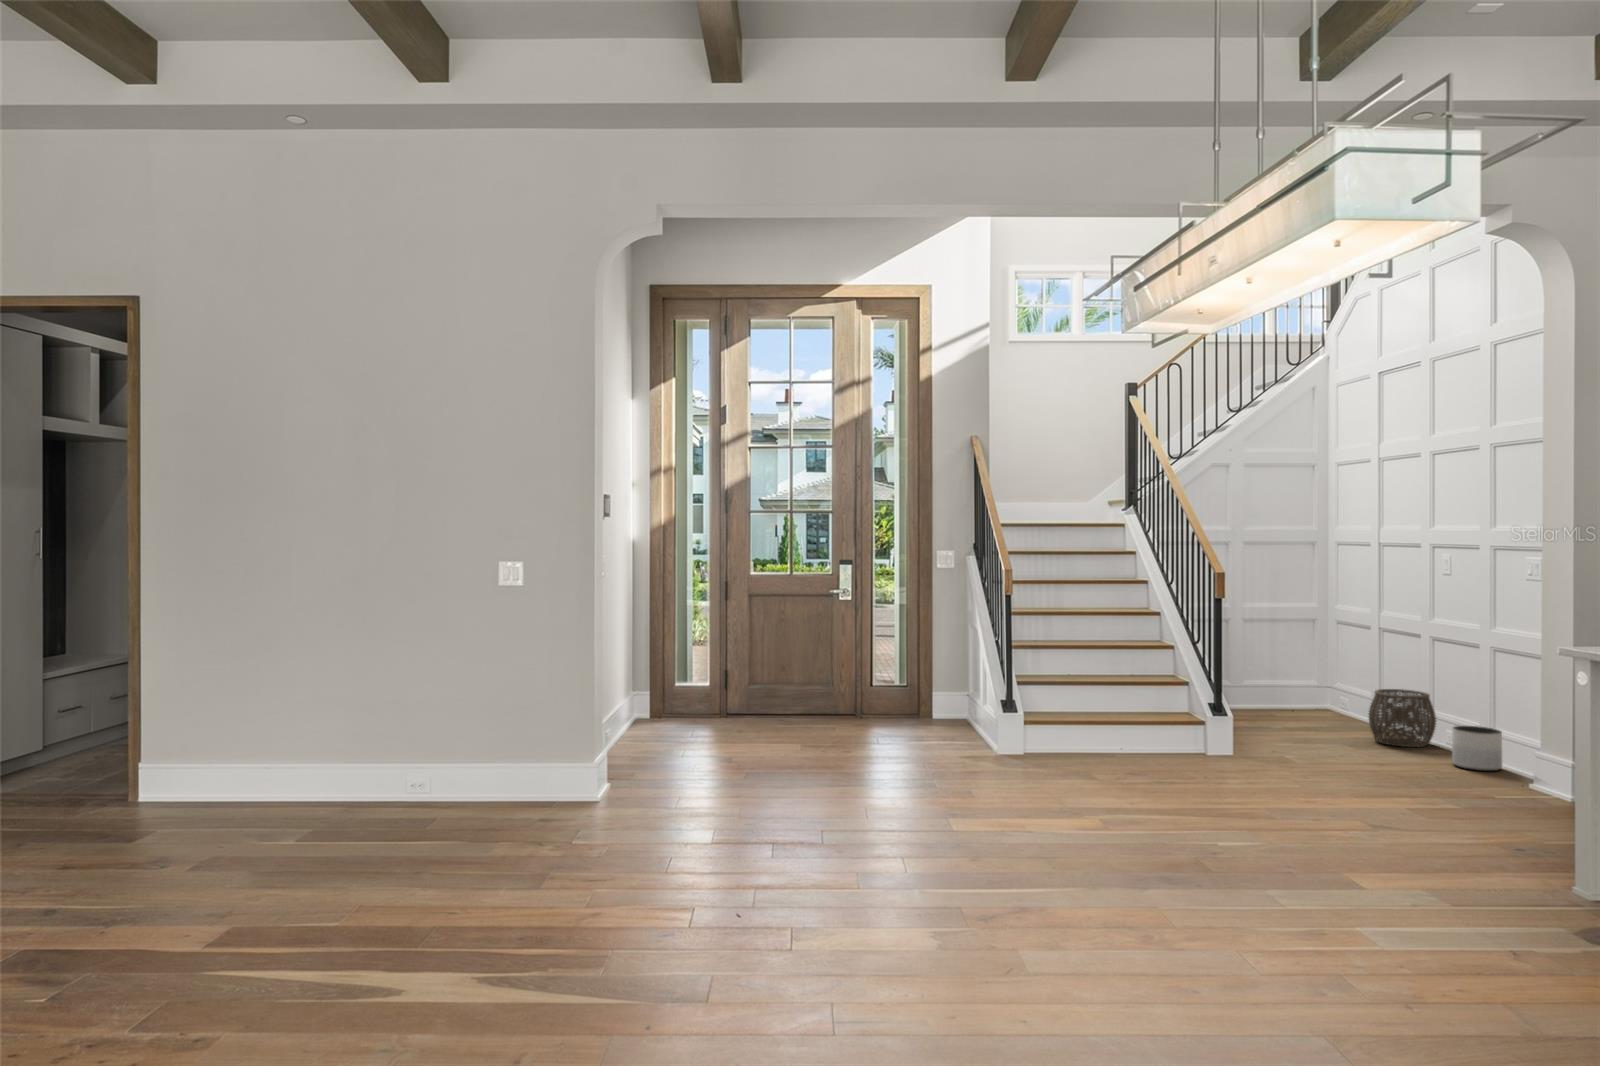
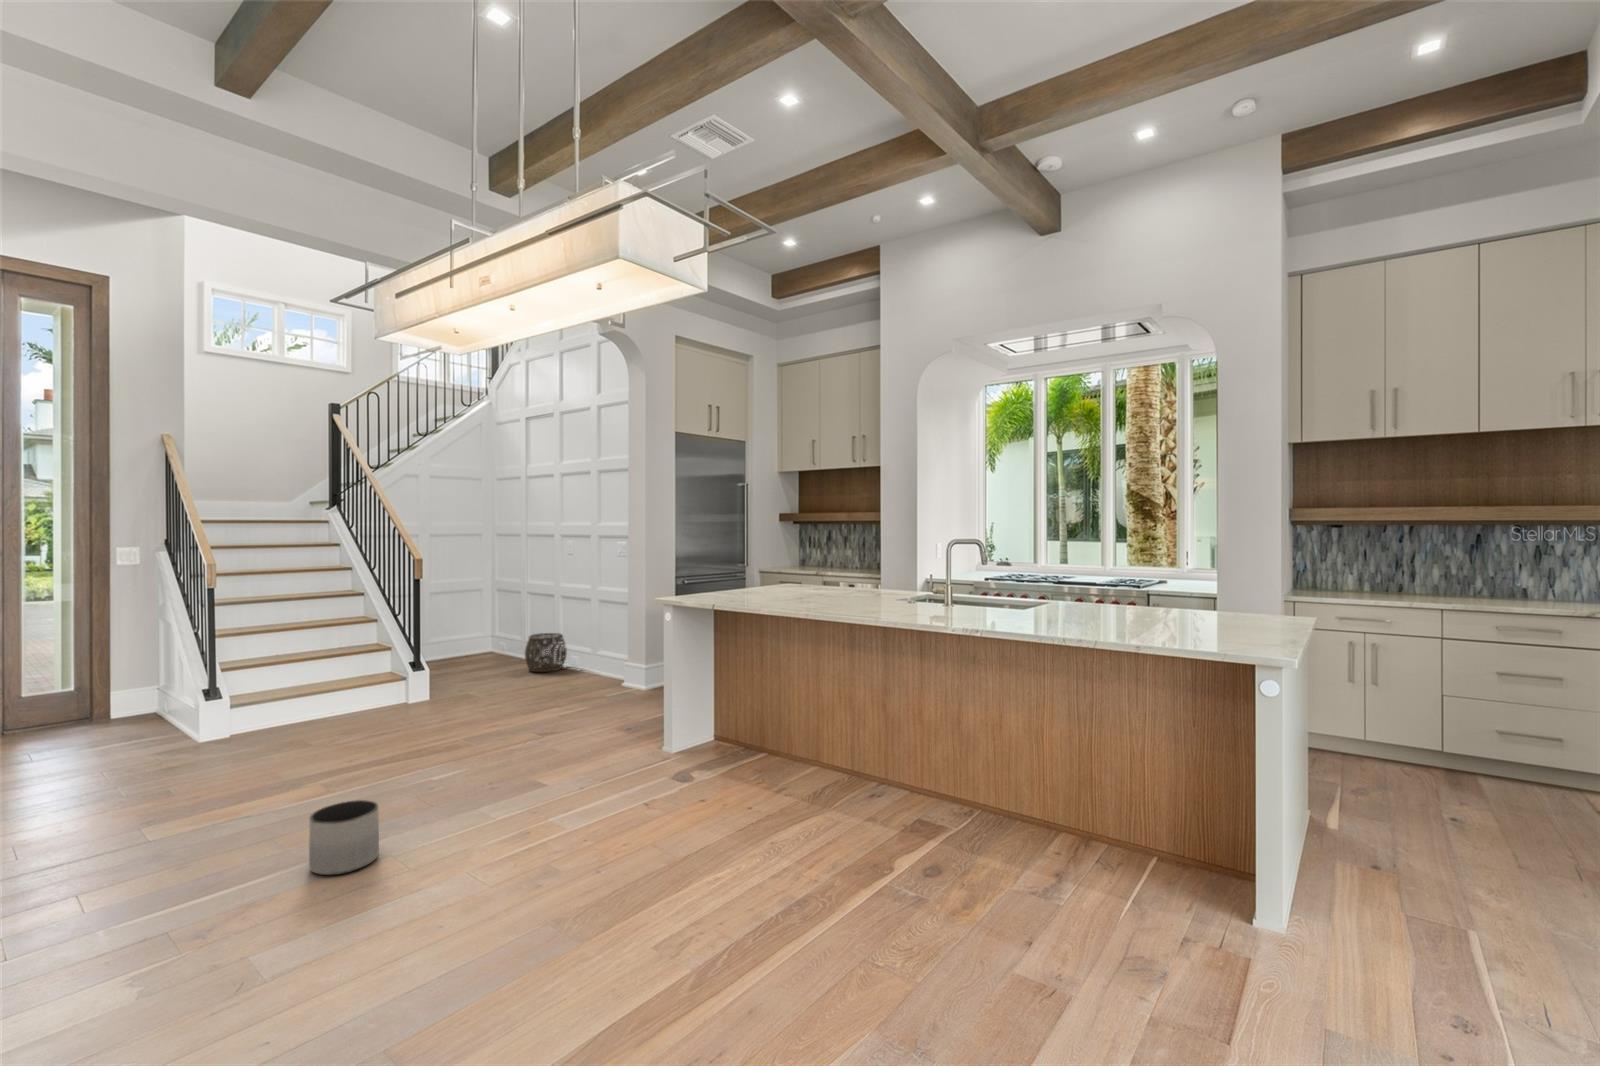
planter: present [1452,726,1502,771] -> present [309,800,379,875]

